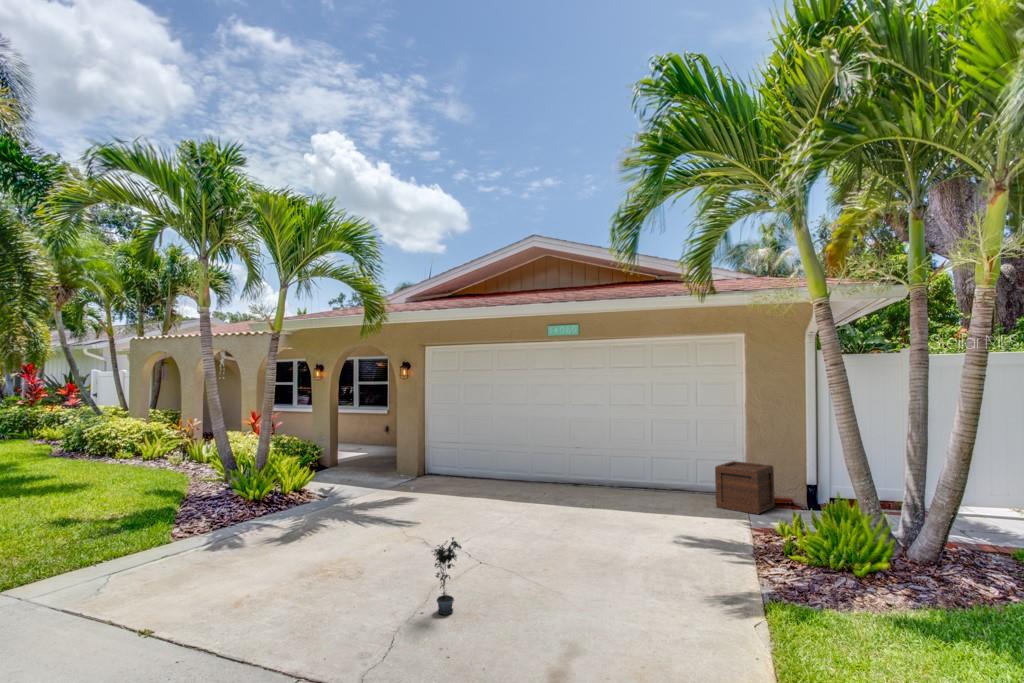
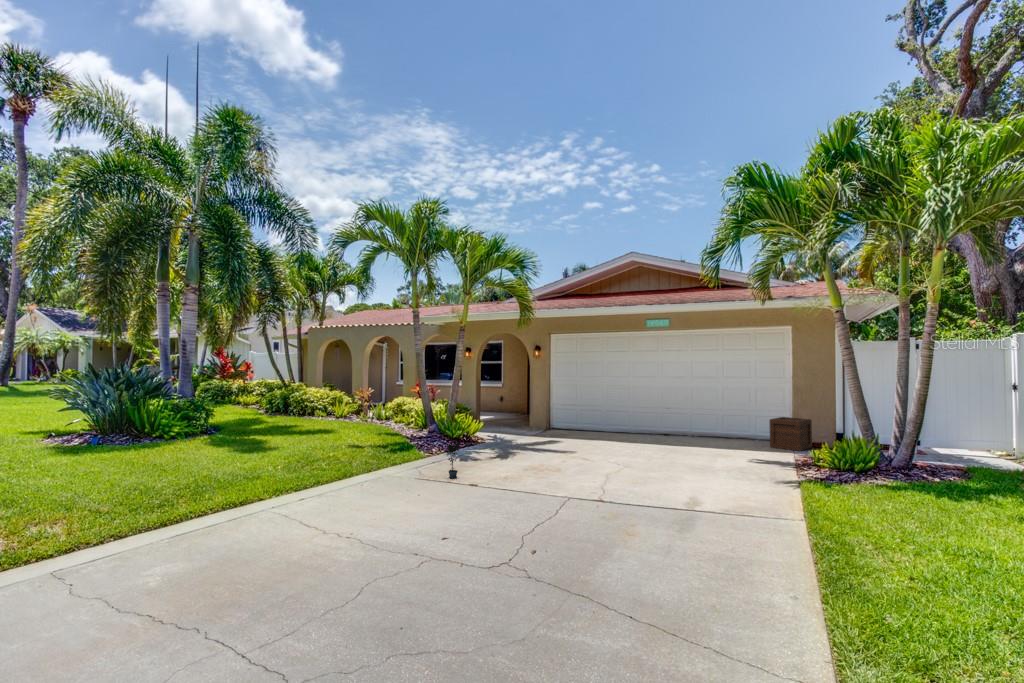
potted plant: present [432,537,461,615] -> present [447,441,461,479]

